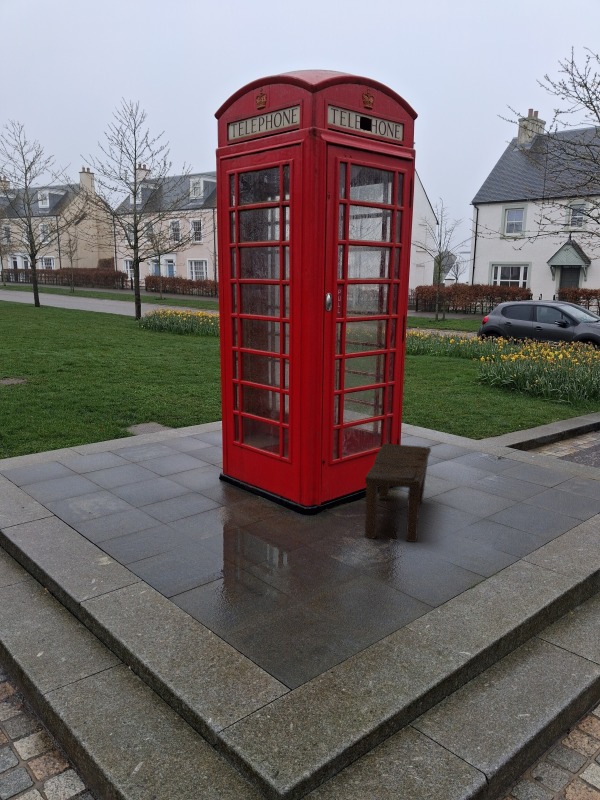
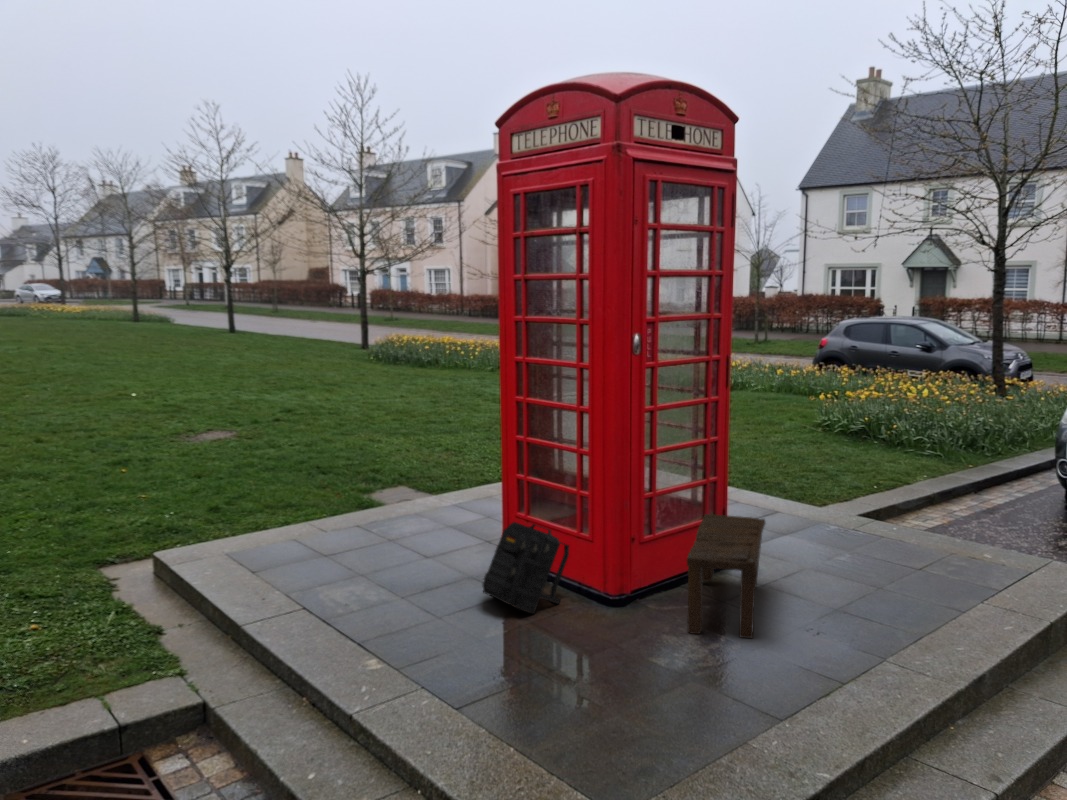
backpack: none [200,448,273,523] -> present [483,522,569,614]

